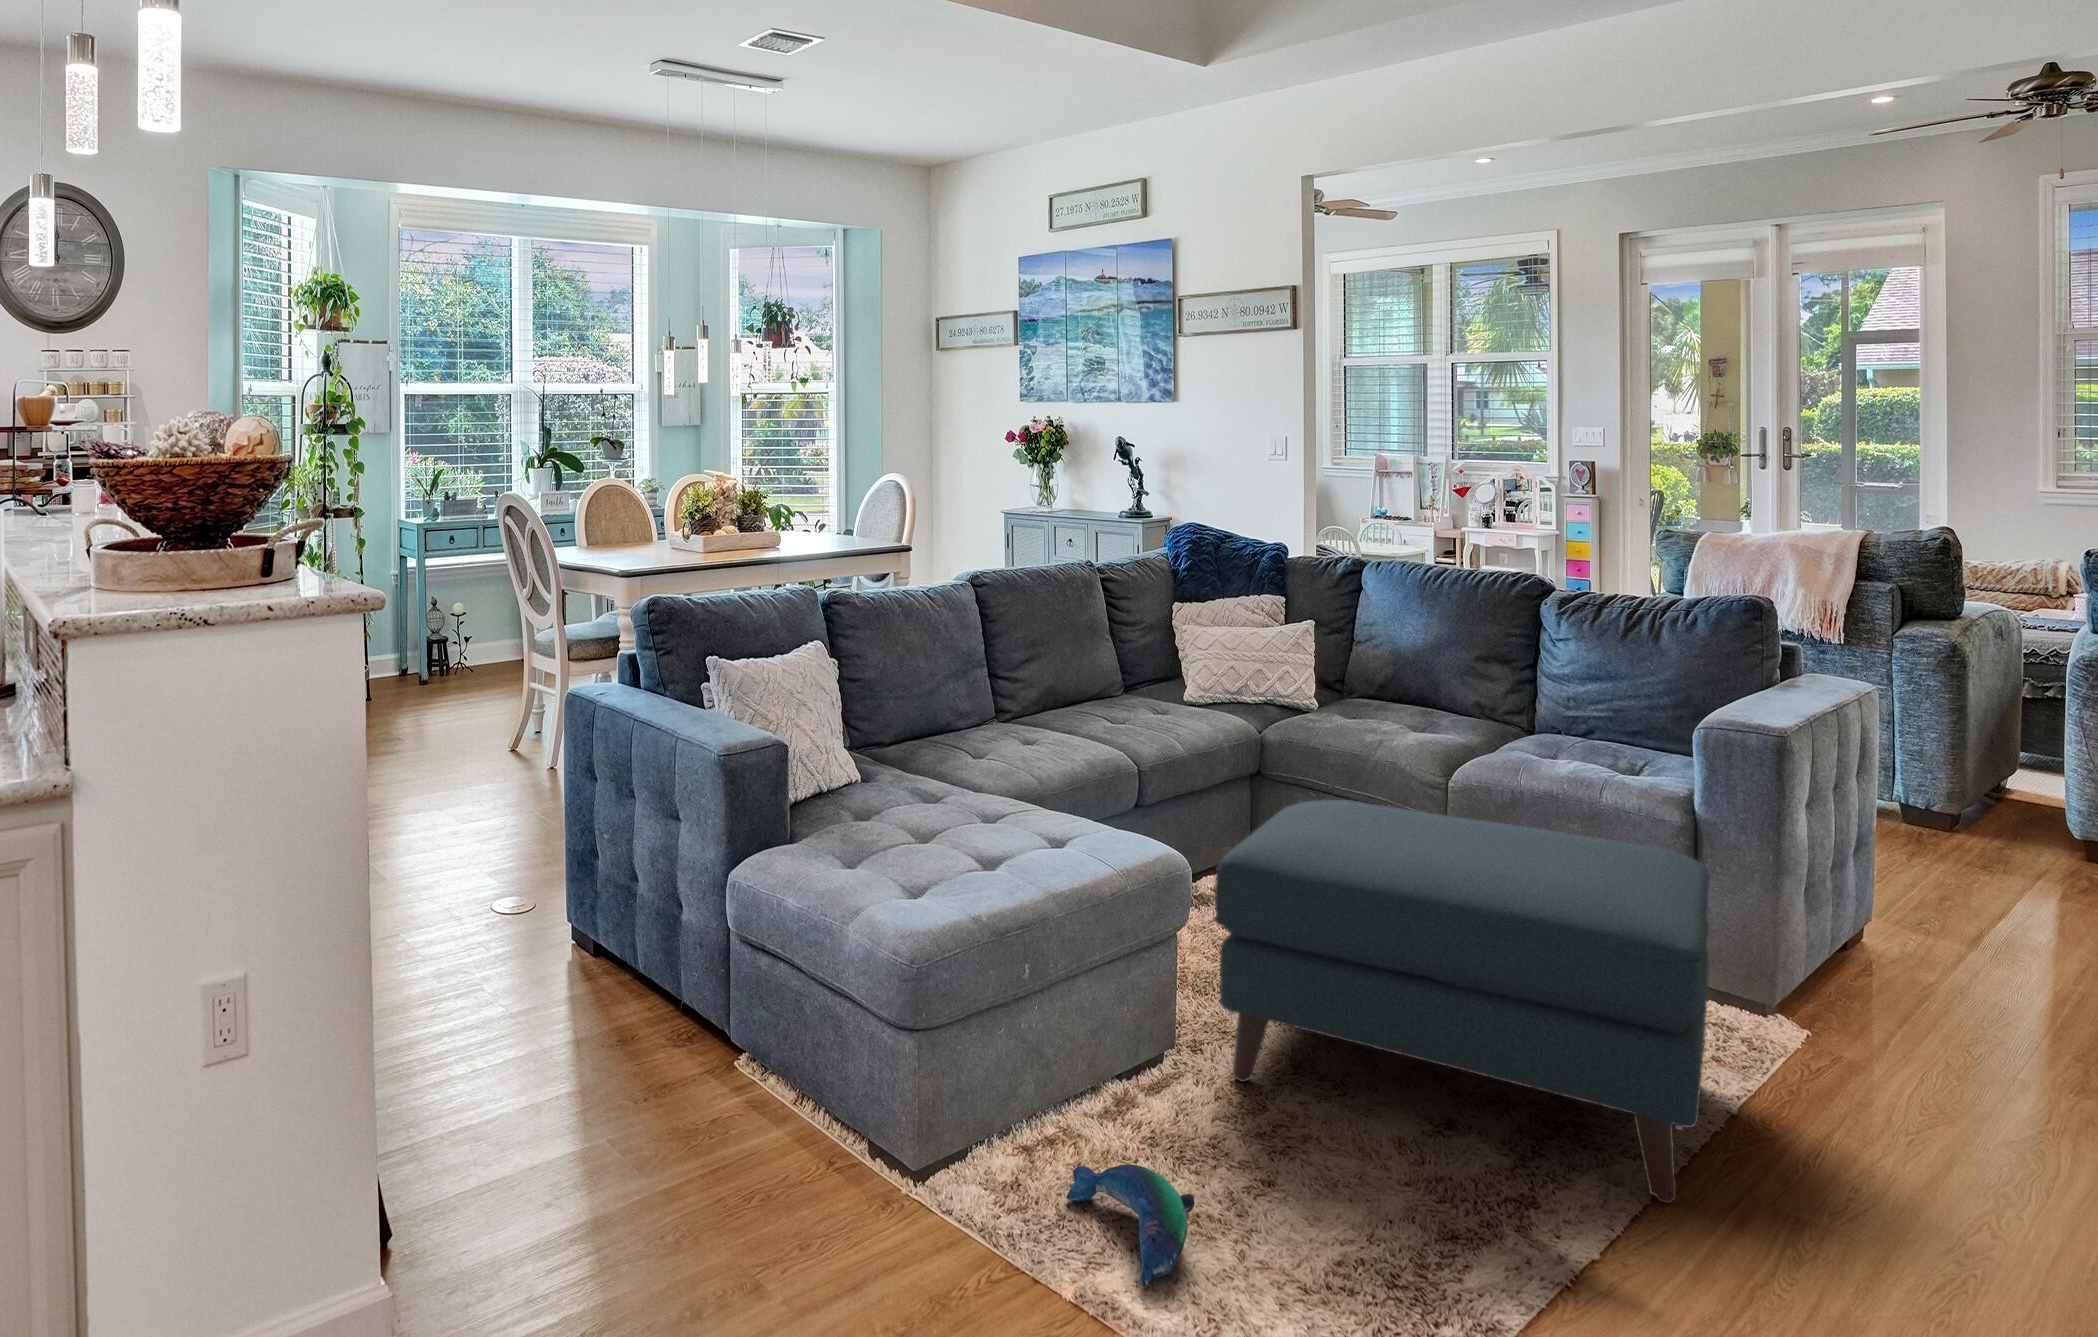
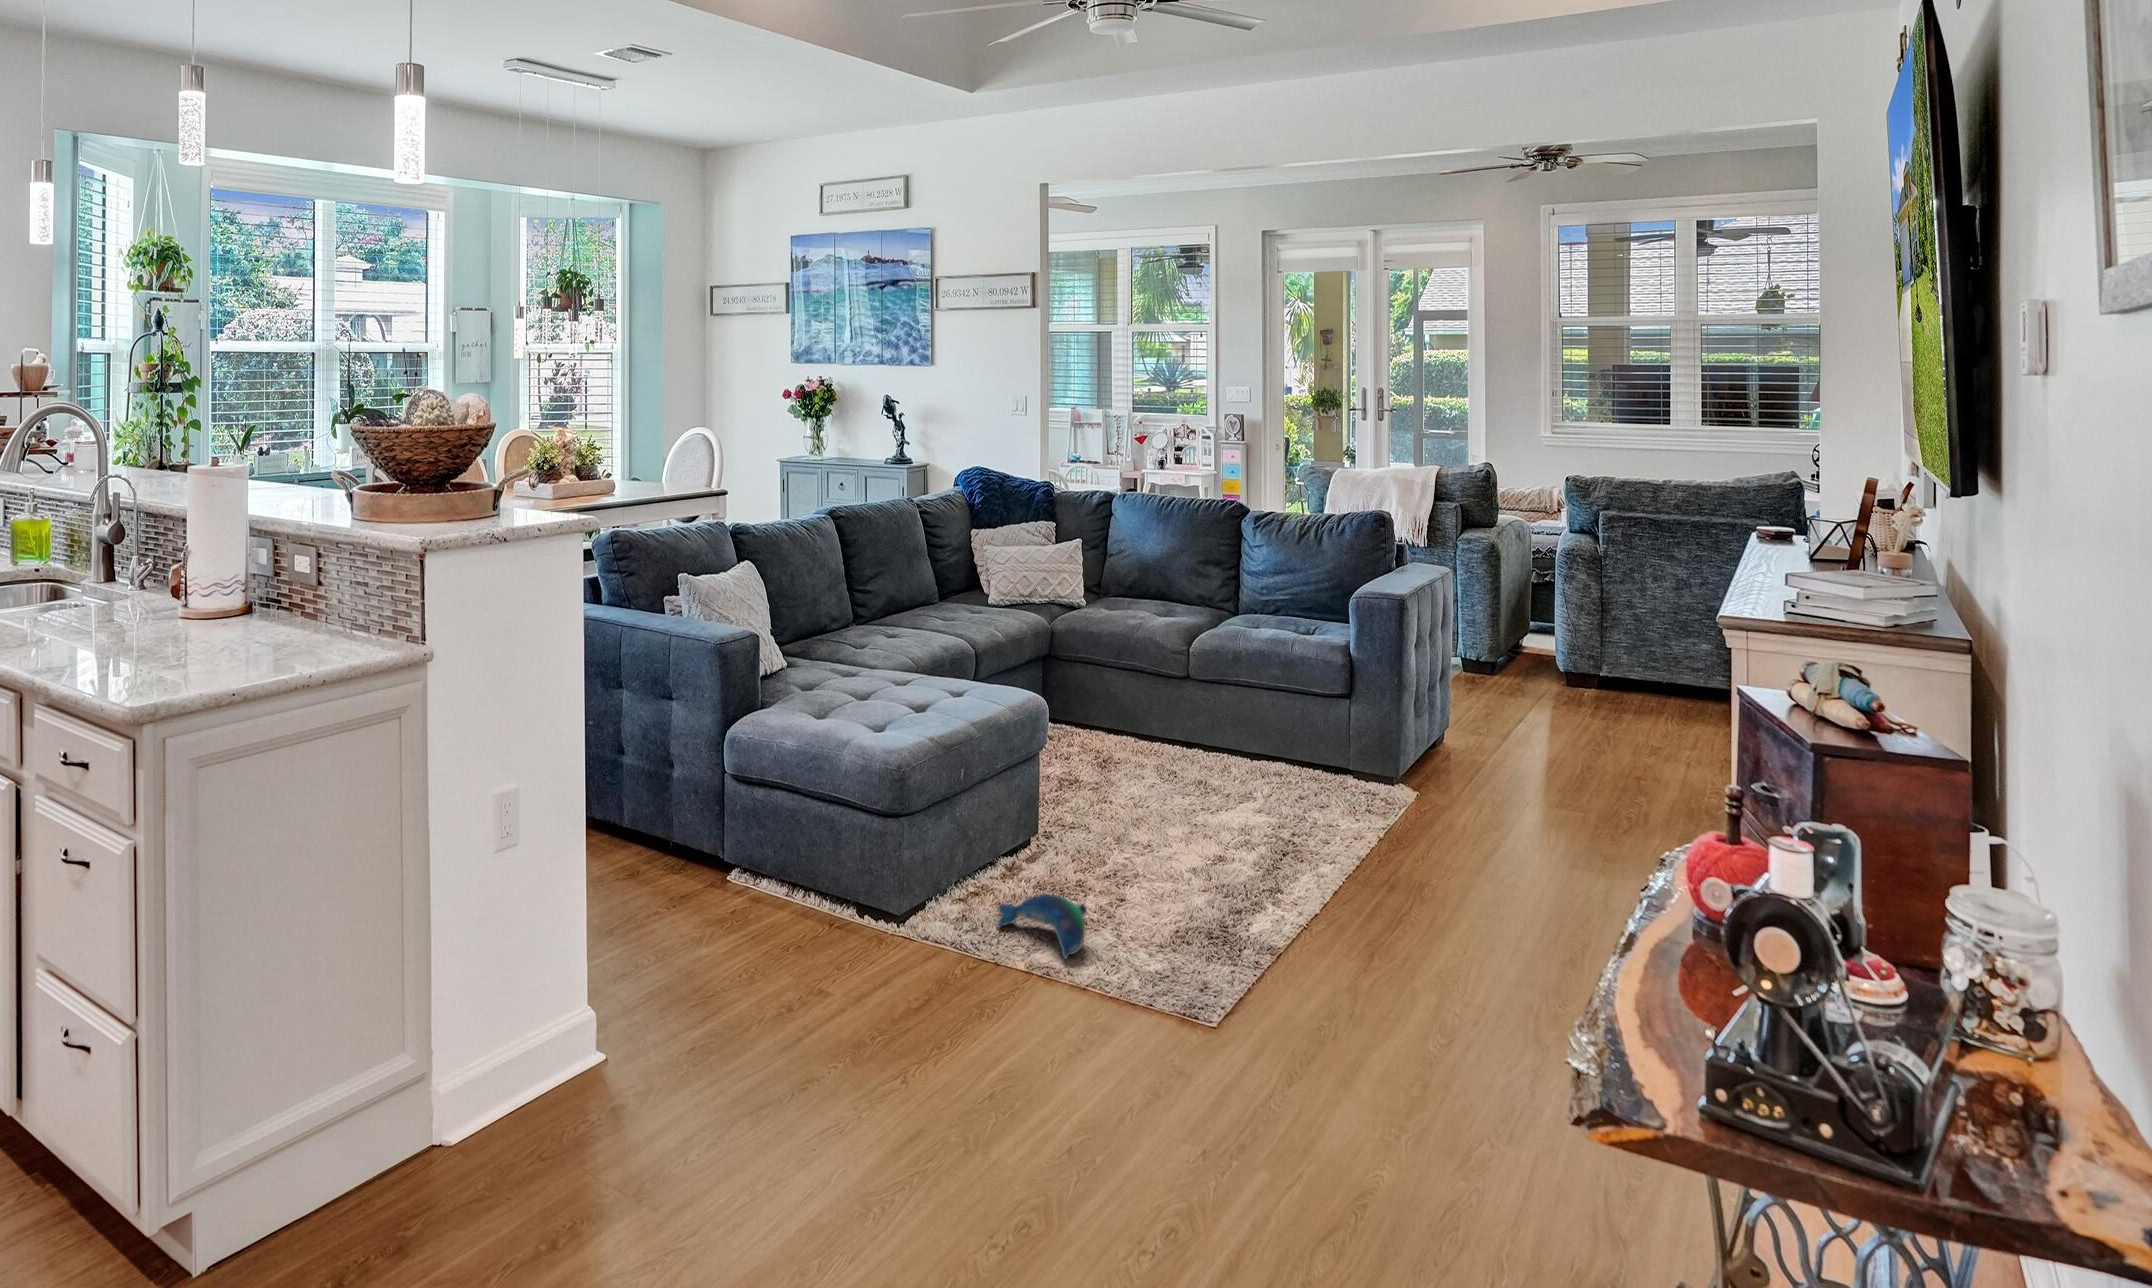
ottoman: present [1215,800,1710,1203] -> none [1066,658,1375,884]

